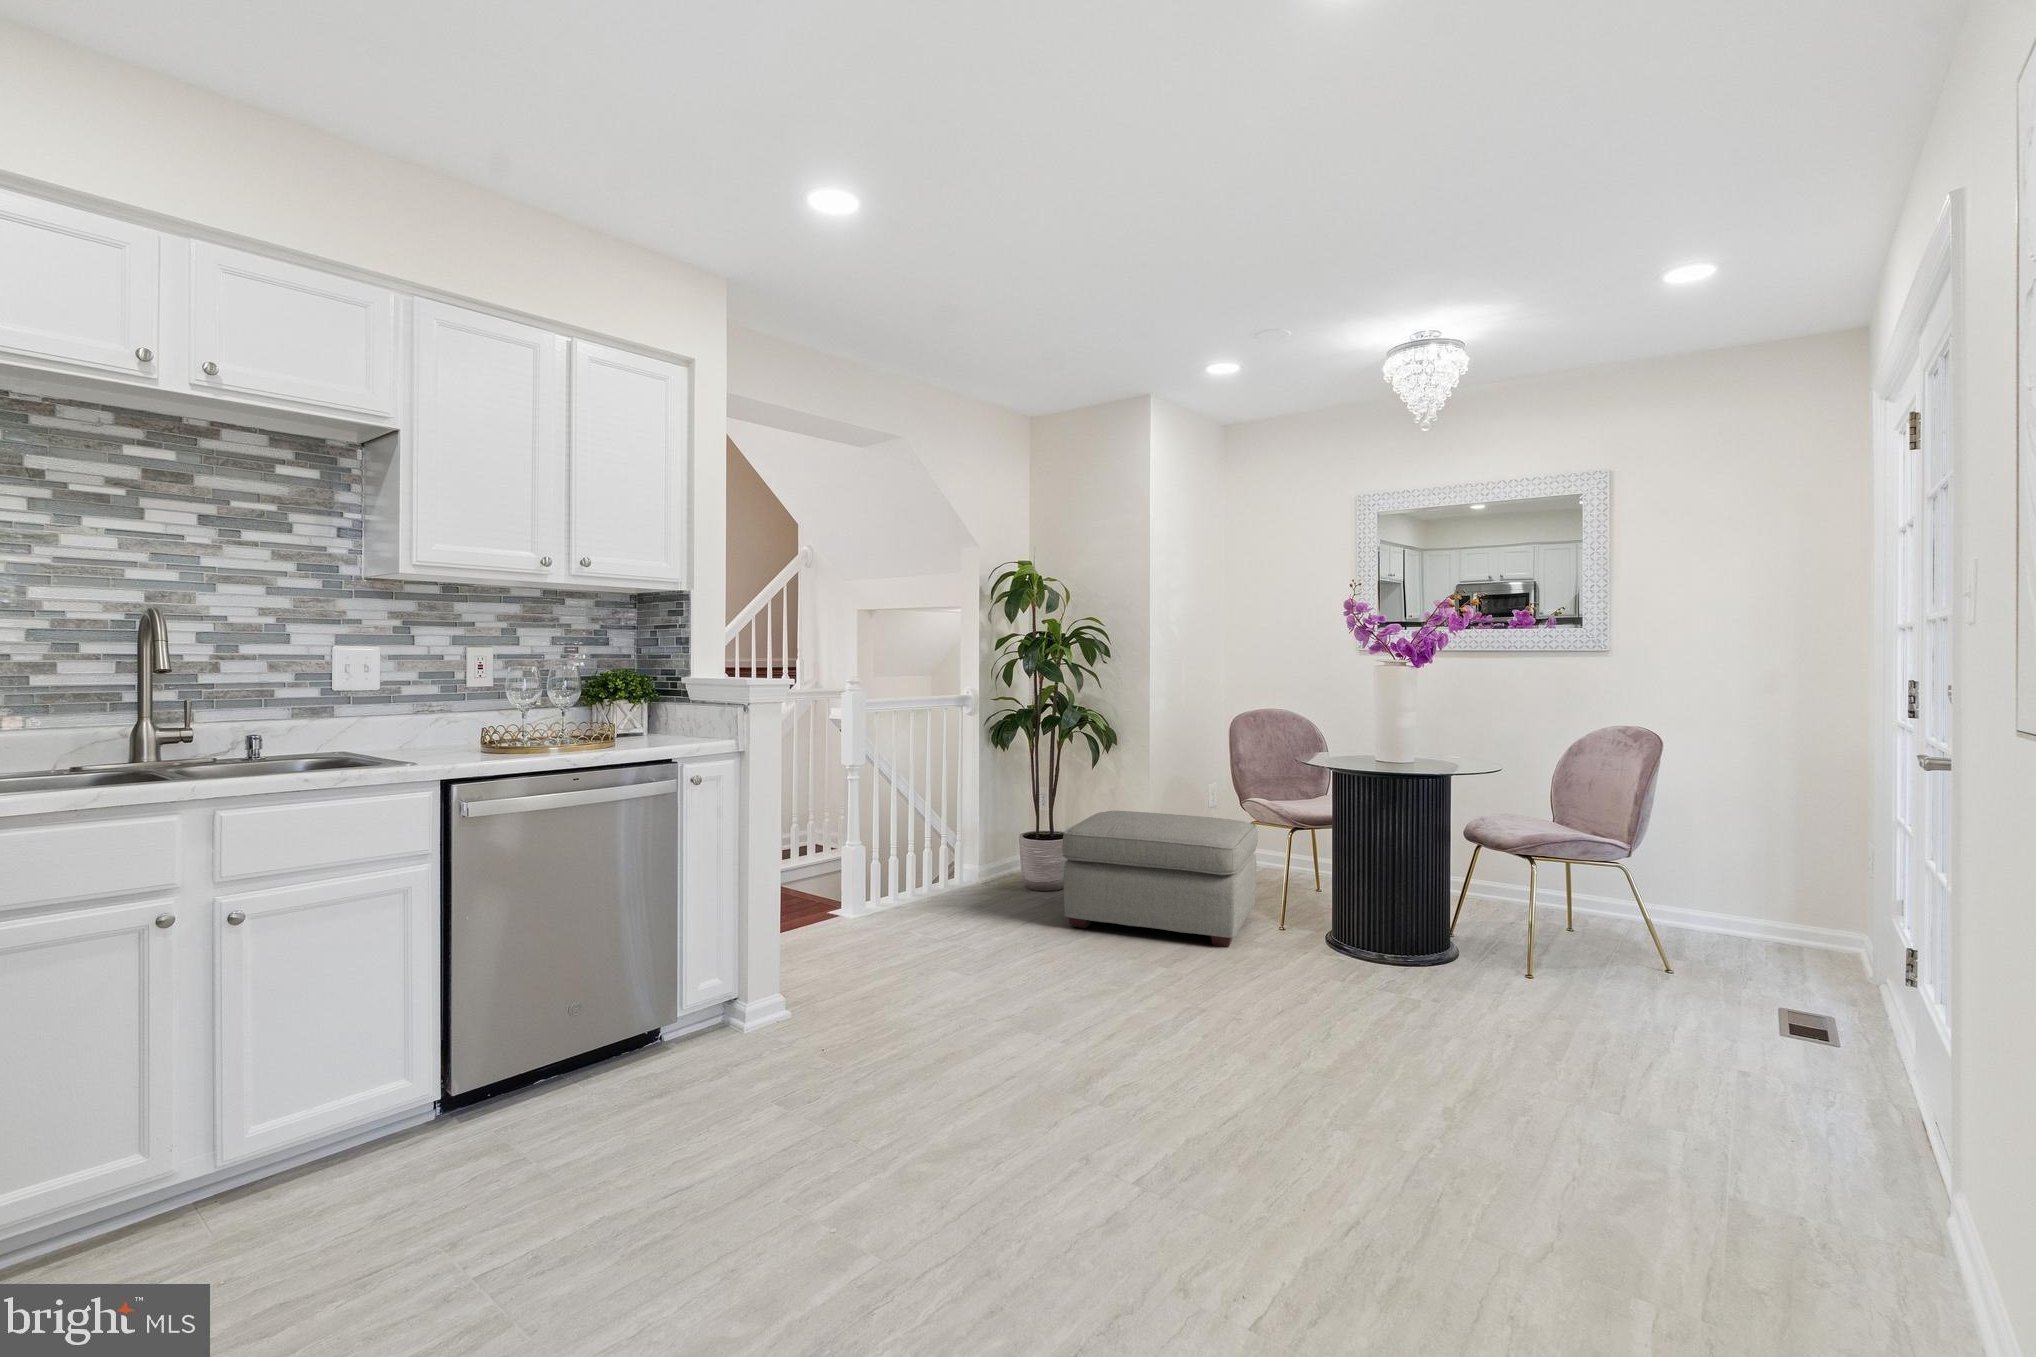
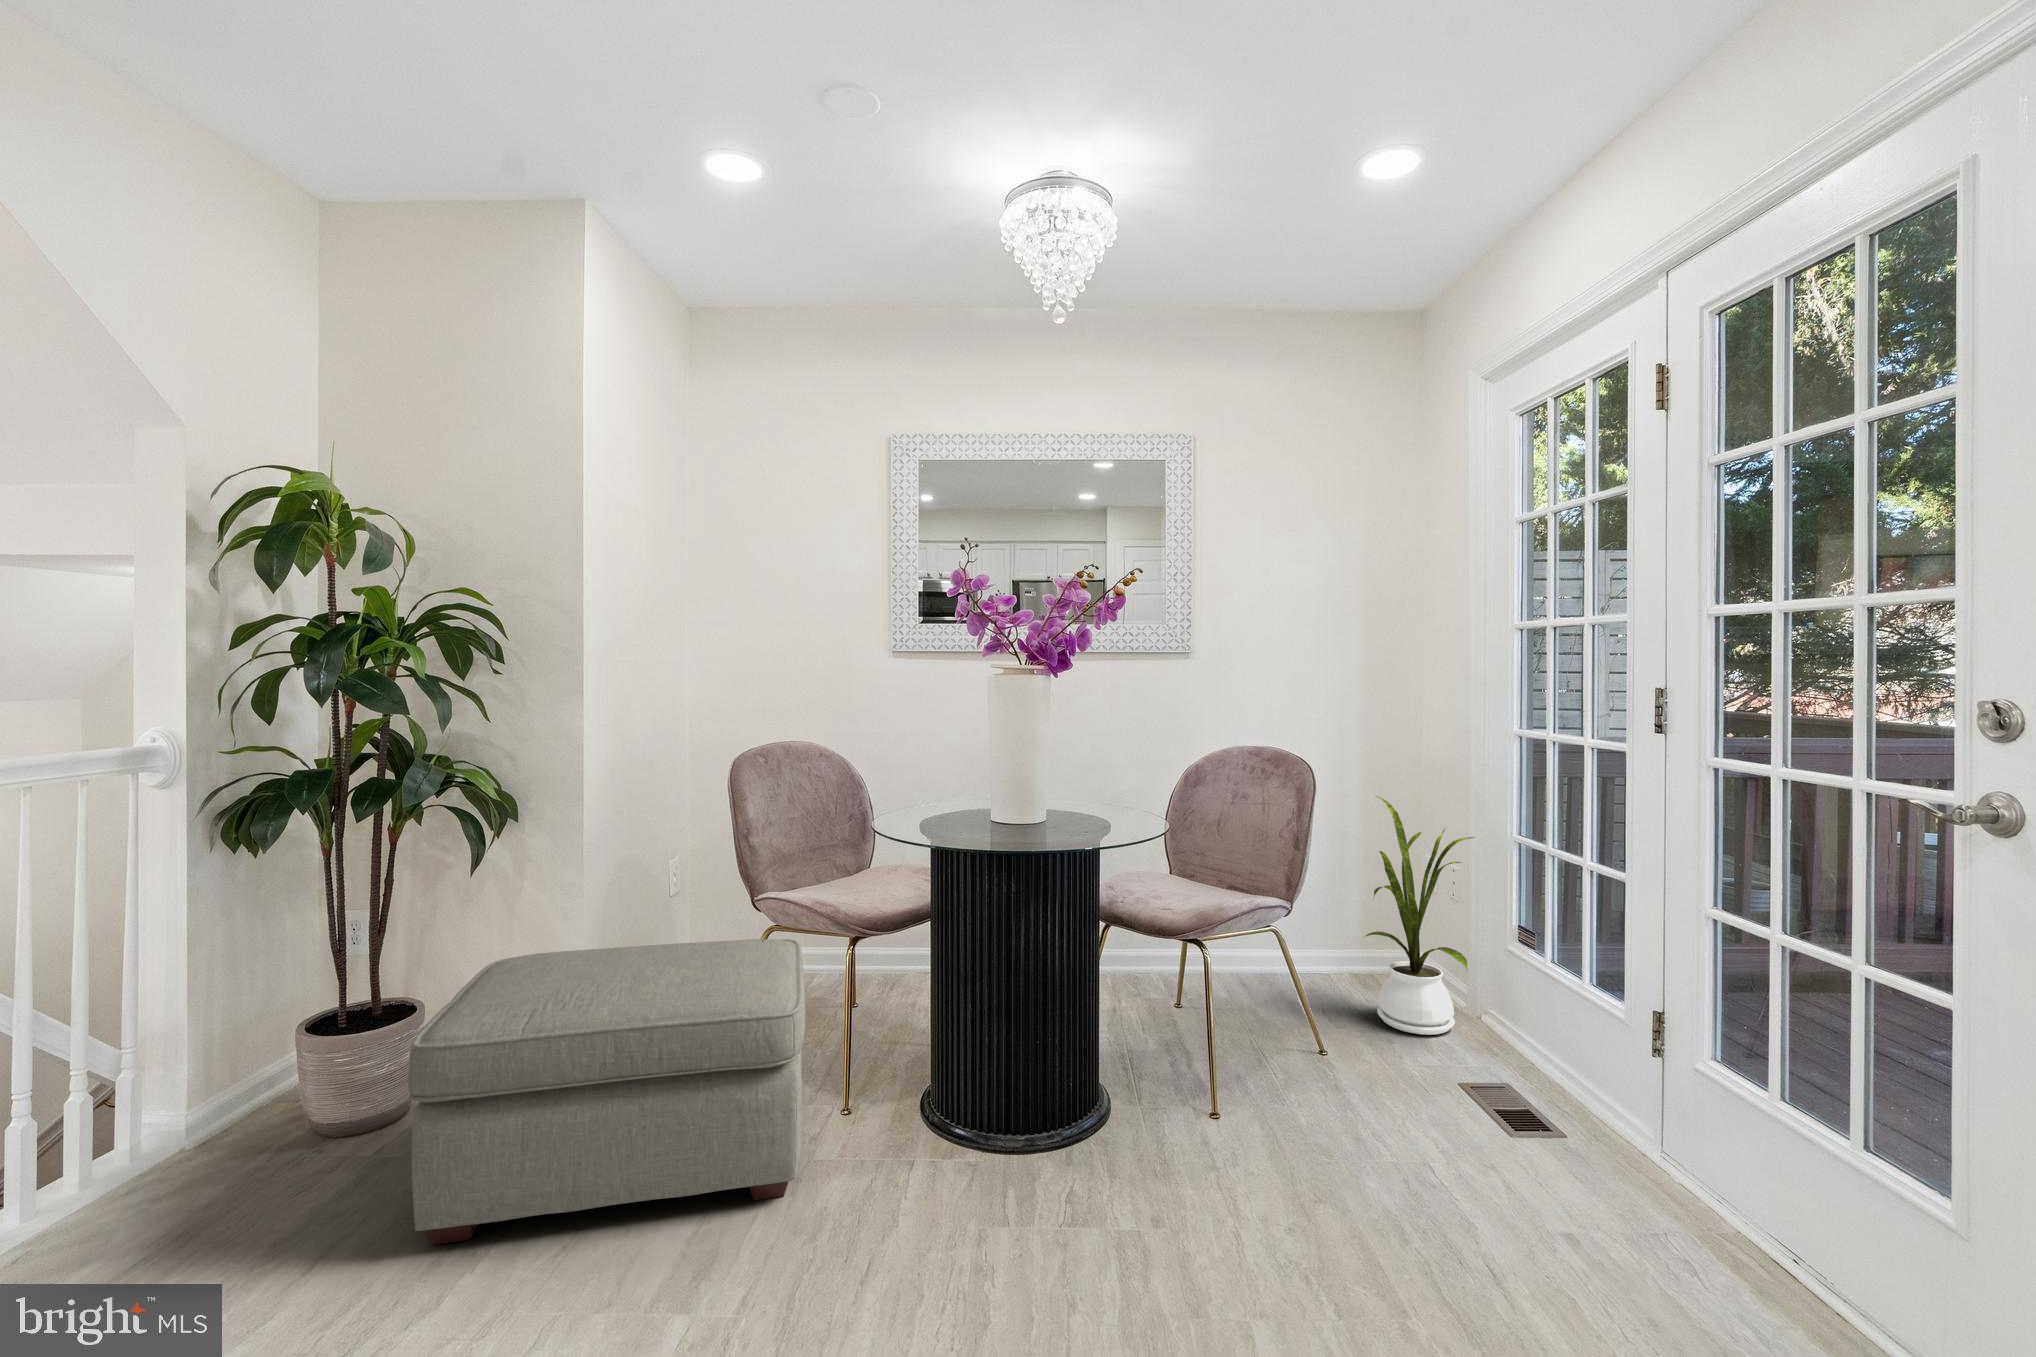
house plant: none [1746,777,1866,986] -> present [1366,796,1475,1035]

